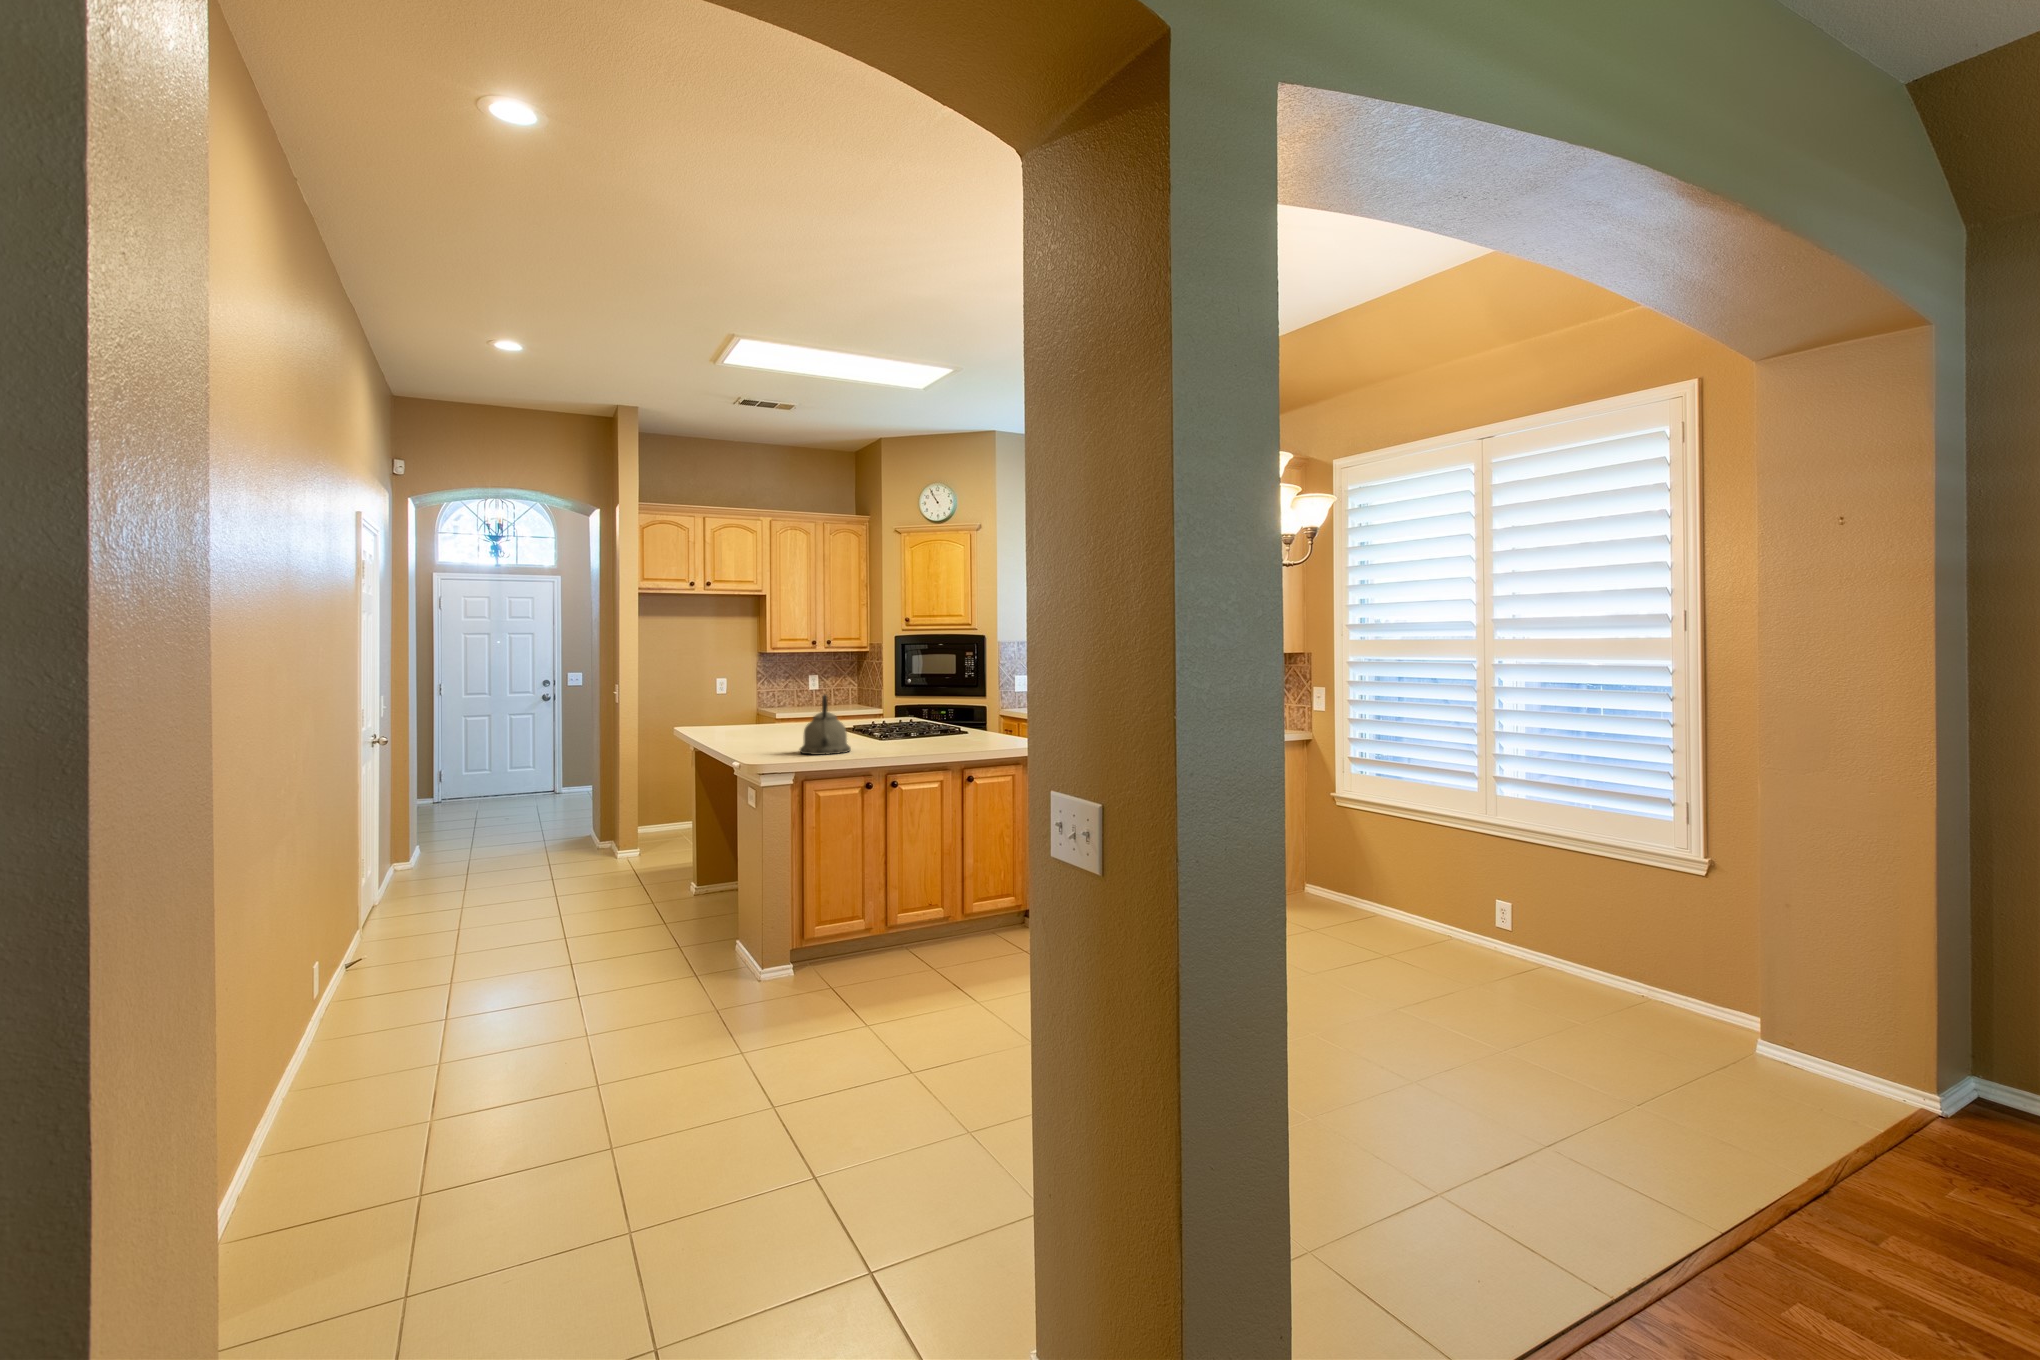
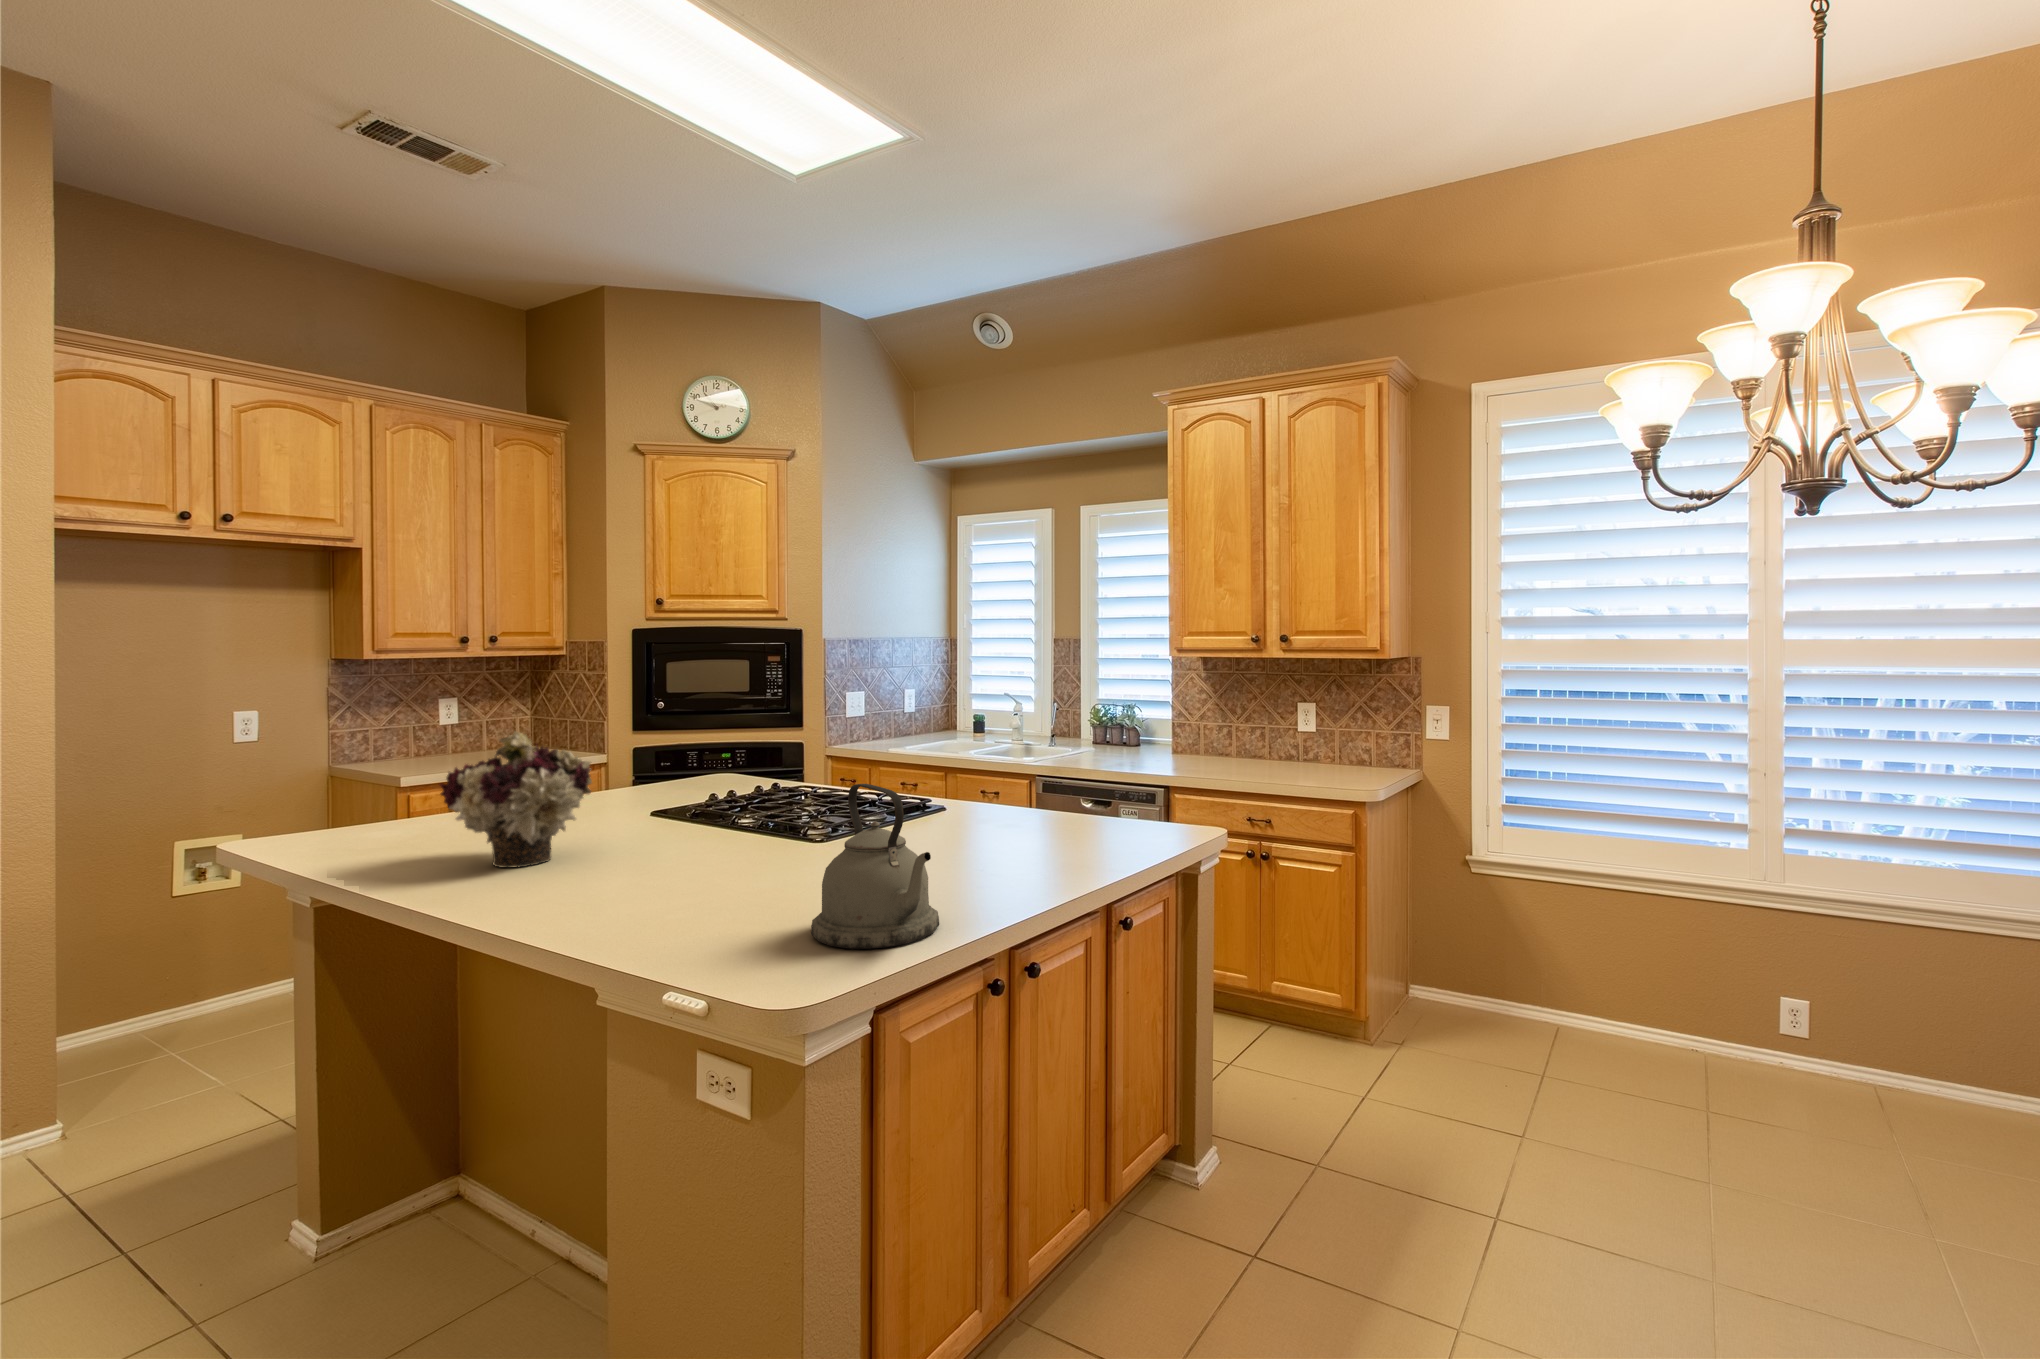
flower arrangement: none [735,678,793,737] -> present [440,732,592,868]

